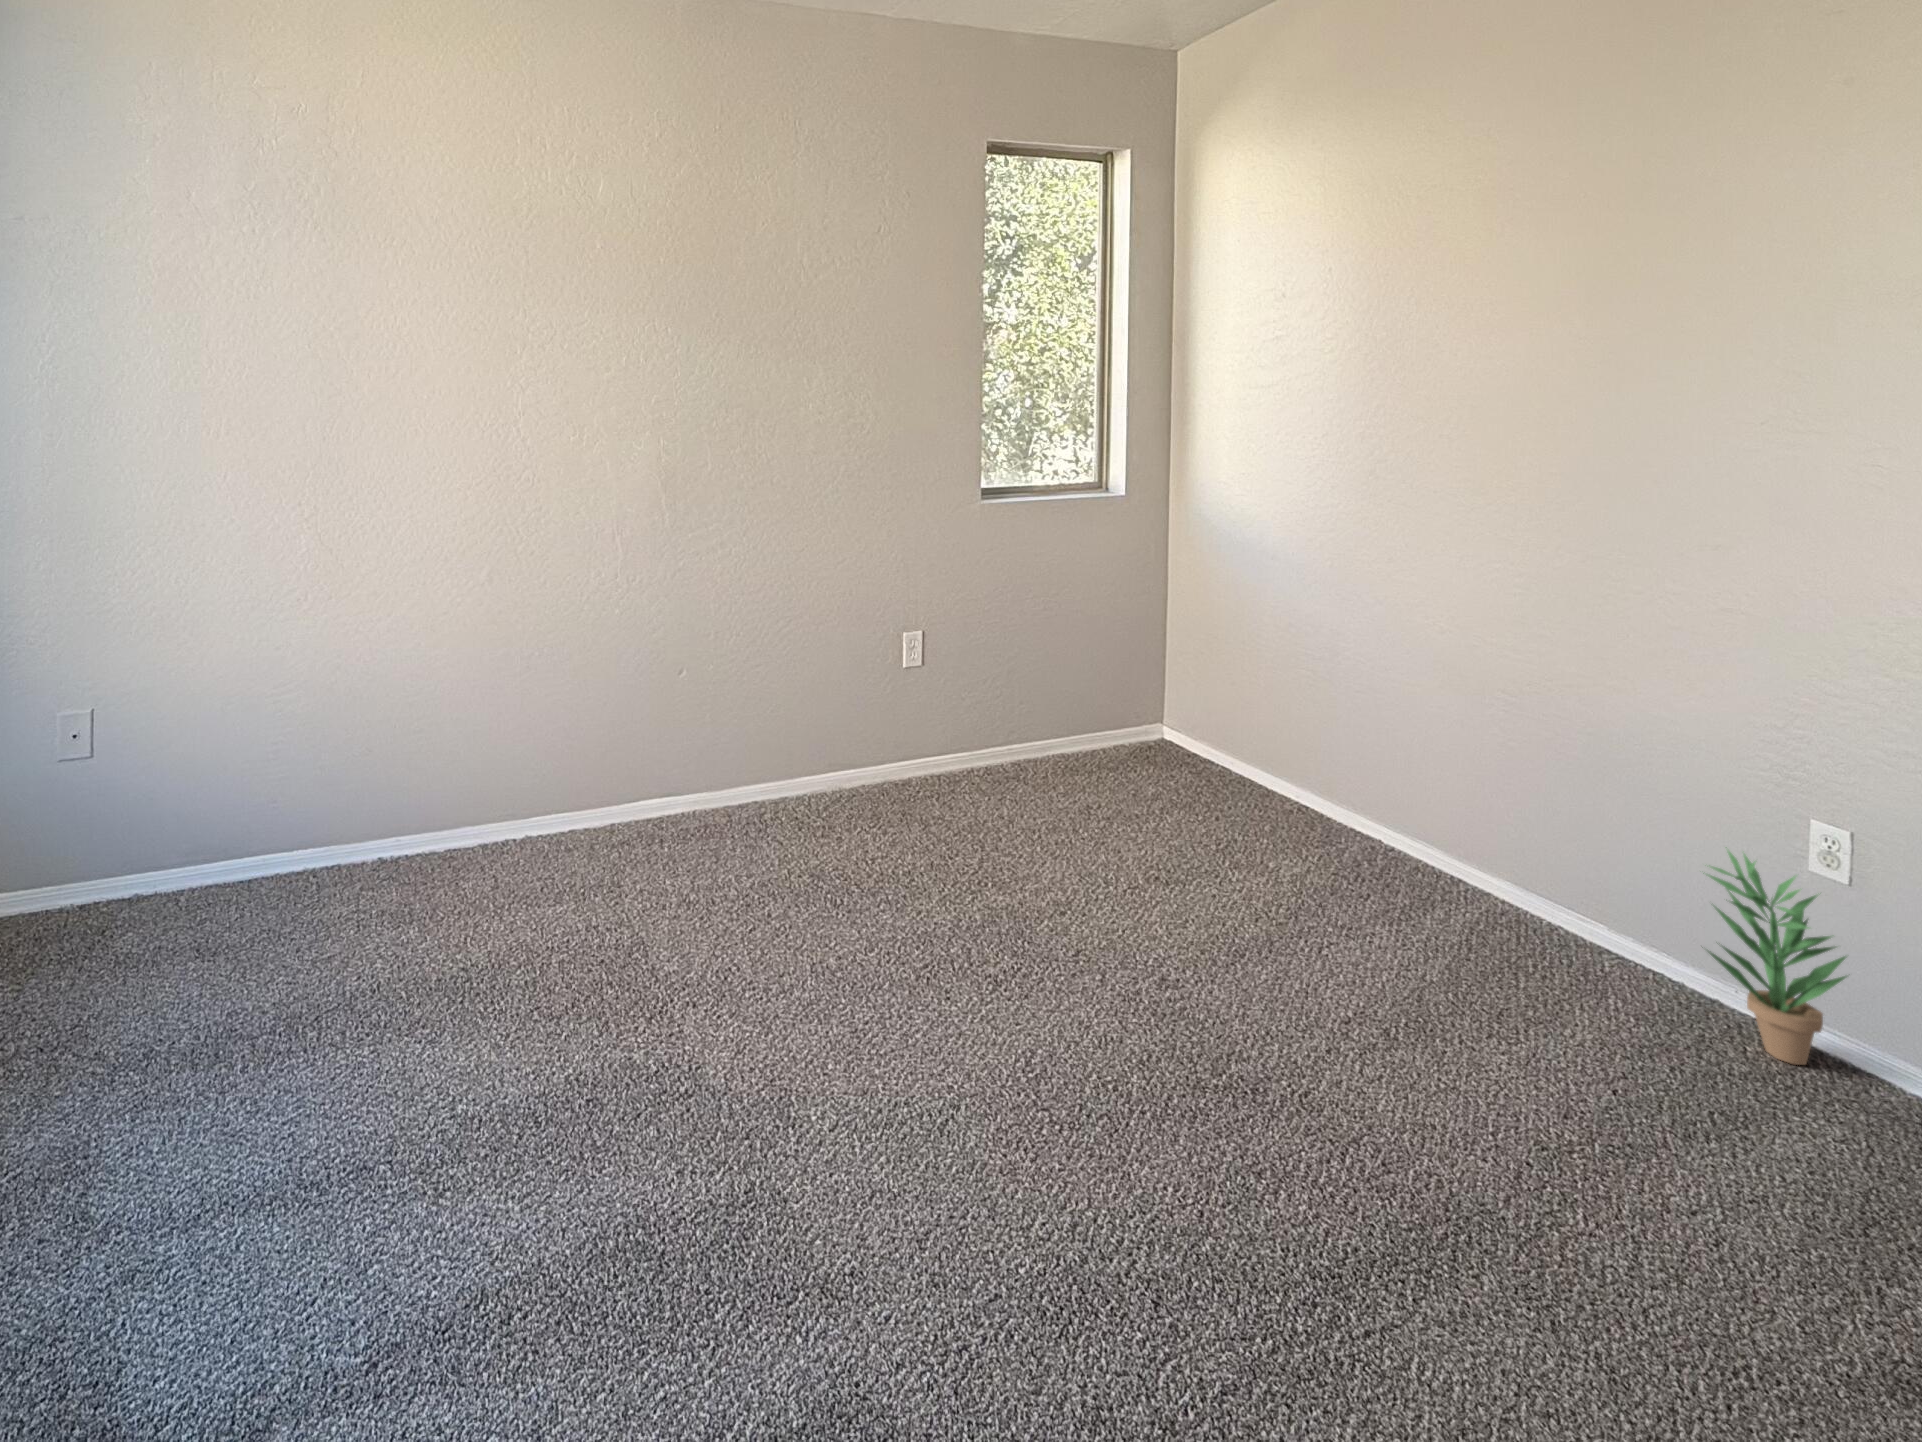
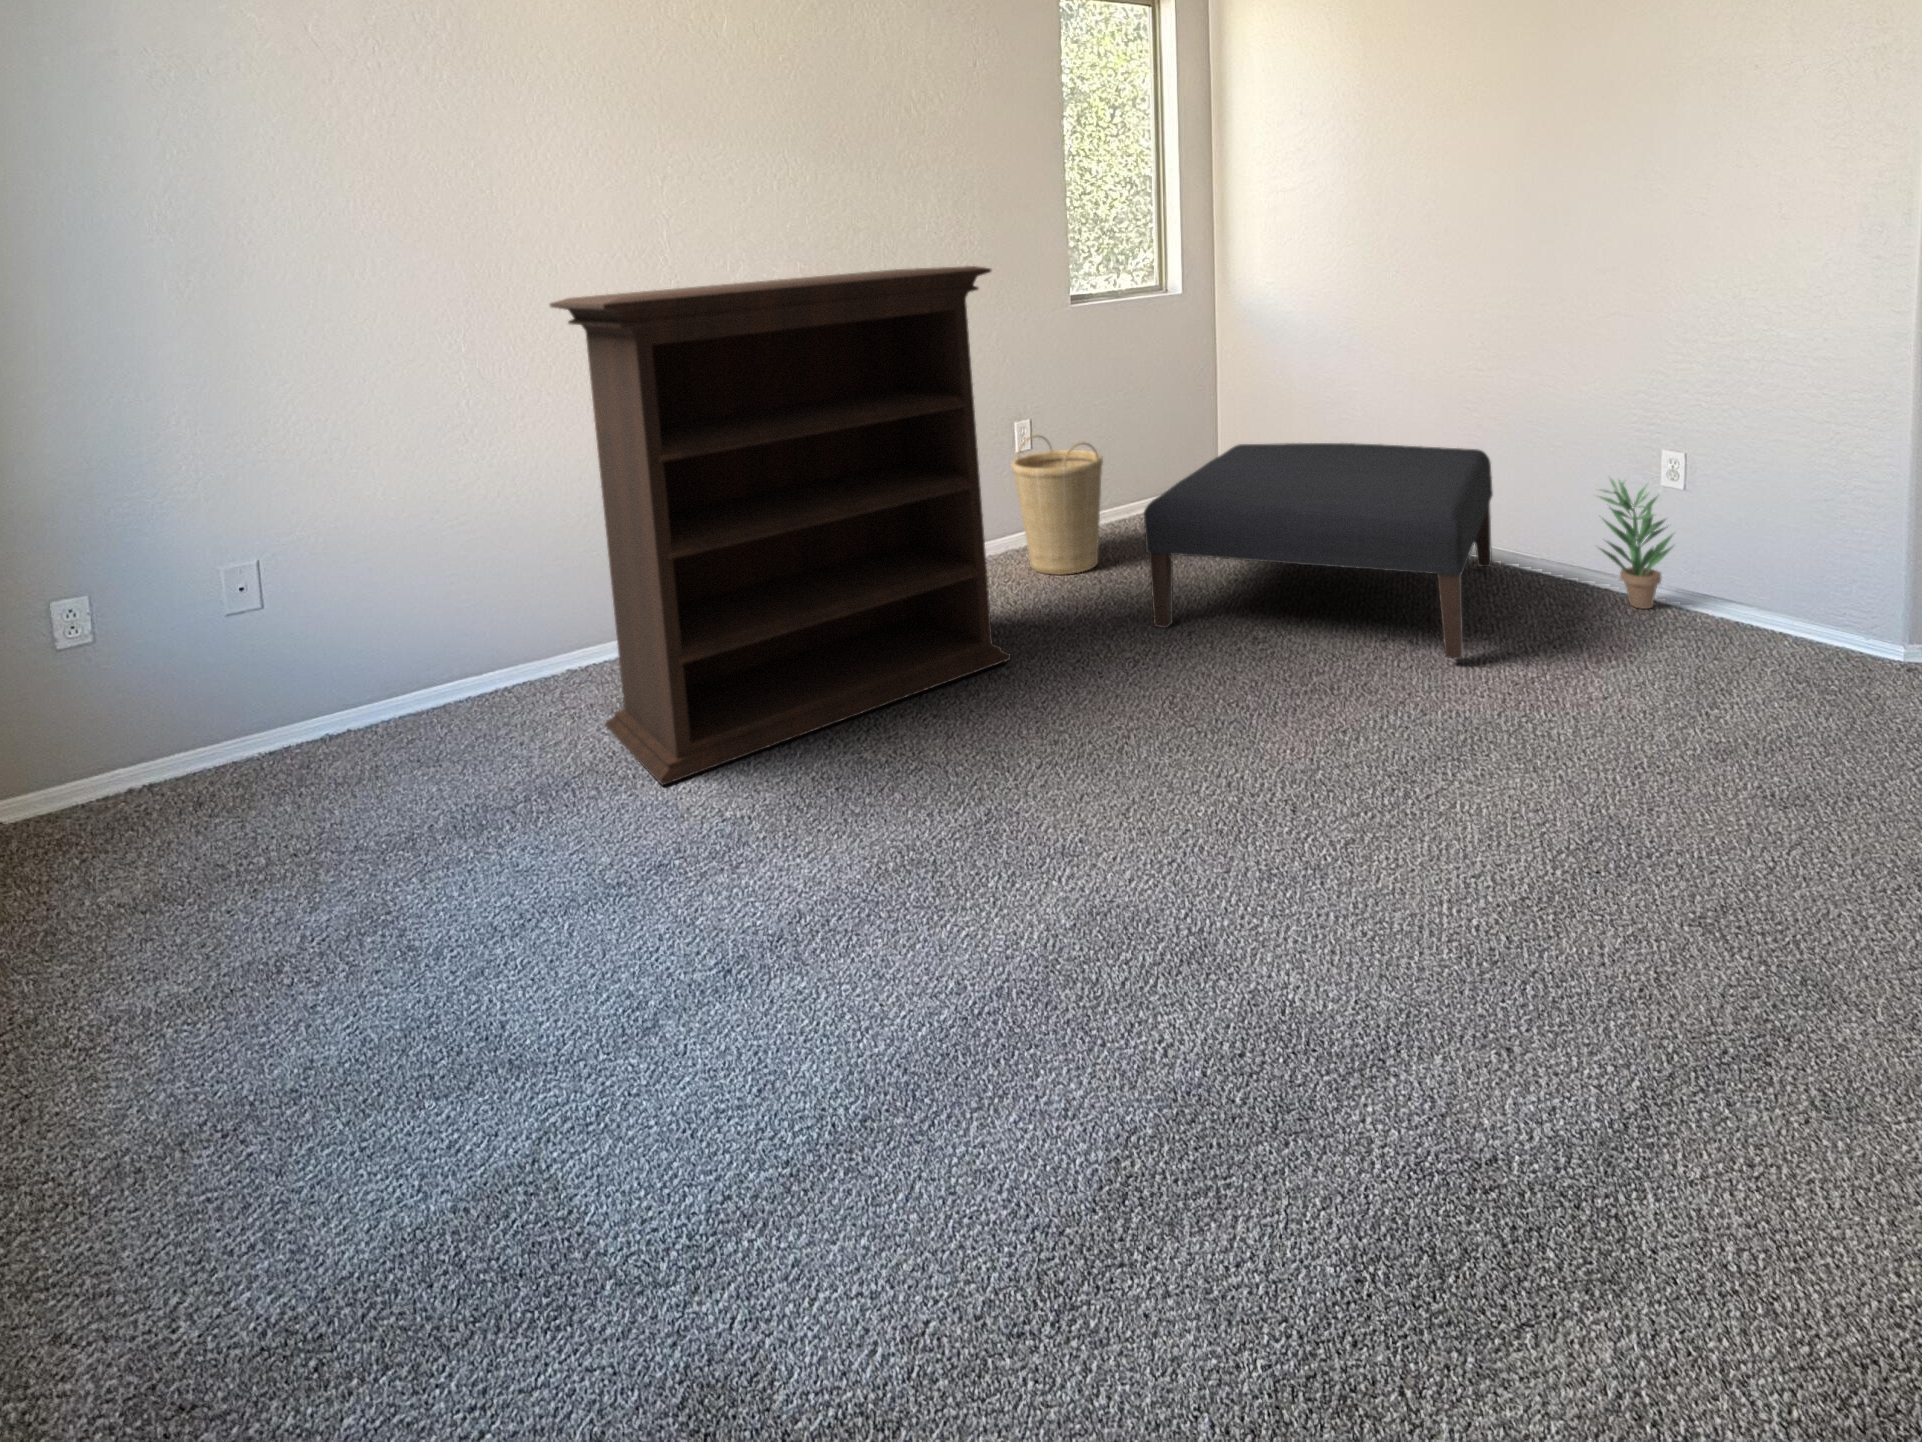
bookshelf: none [386,454,849,1030] -> present [550,266,1011,785]
basket: none [886,645,994,821] -> present [1011,435,1103,575]
ottoman: none [1024,693,1532,1092] -> present [1144,443,1493,659]

